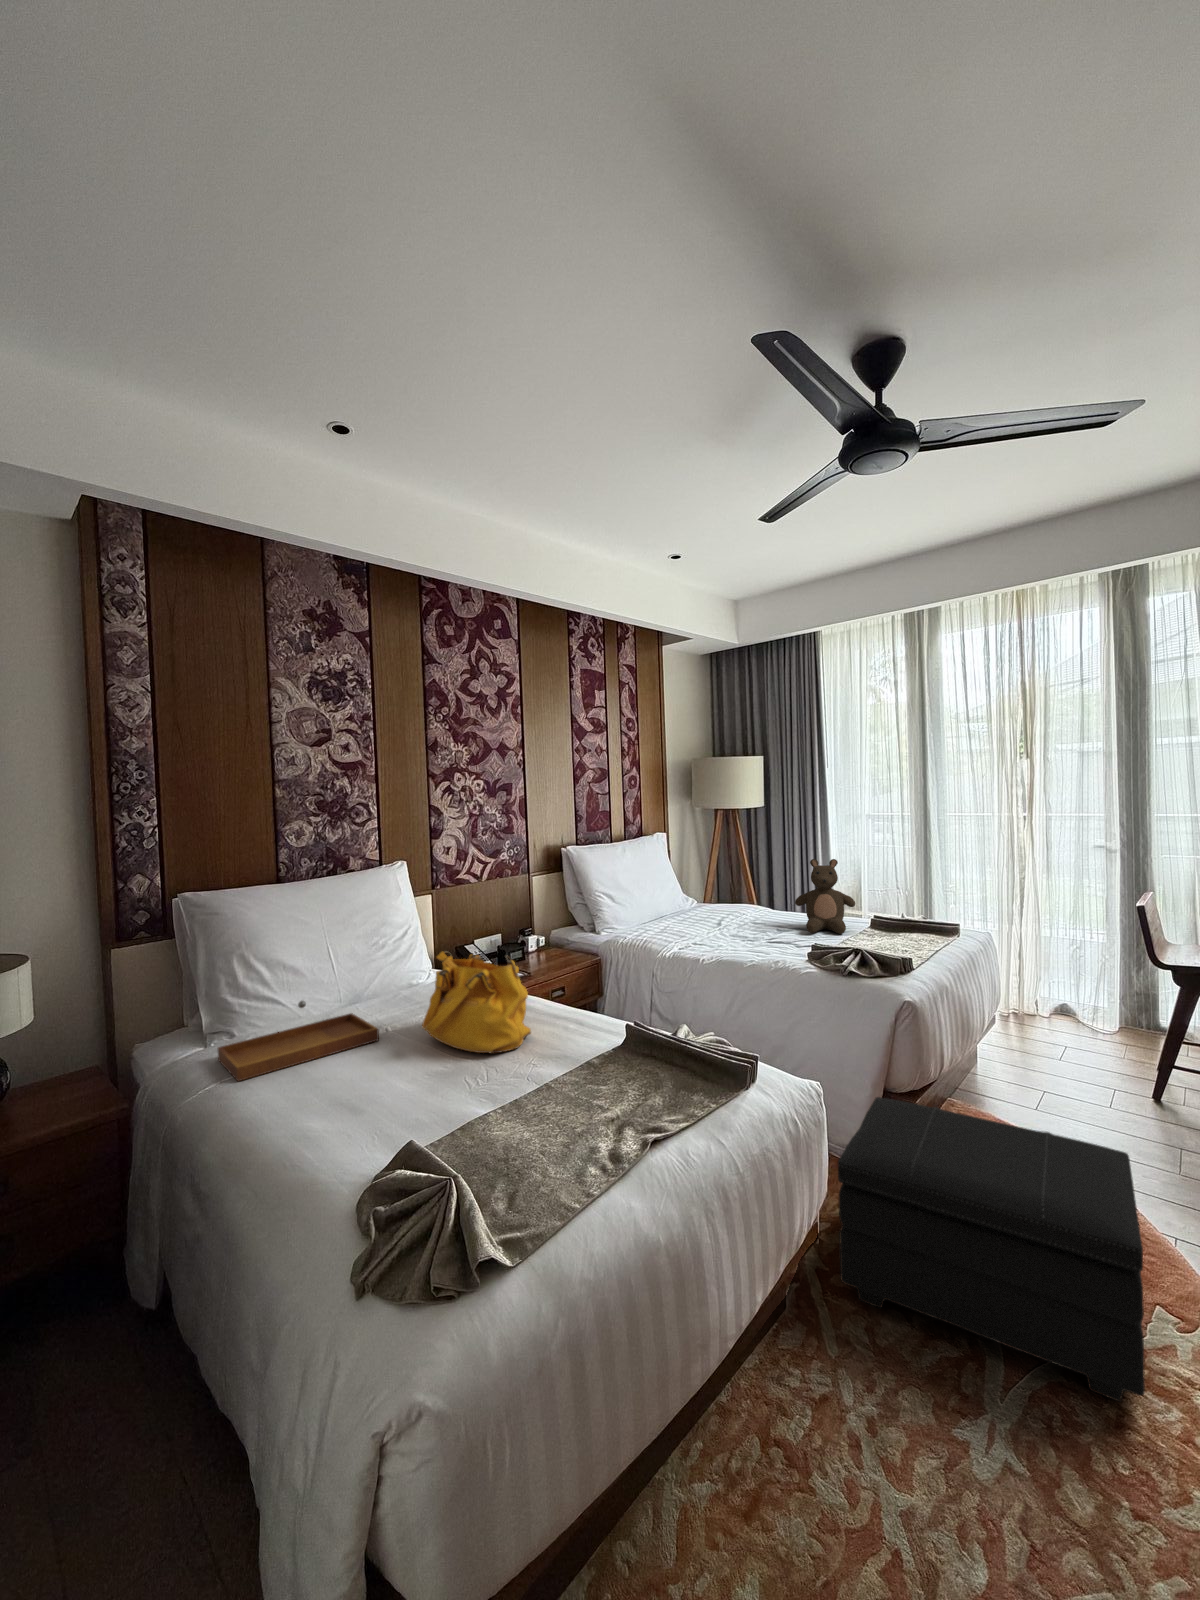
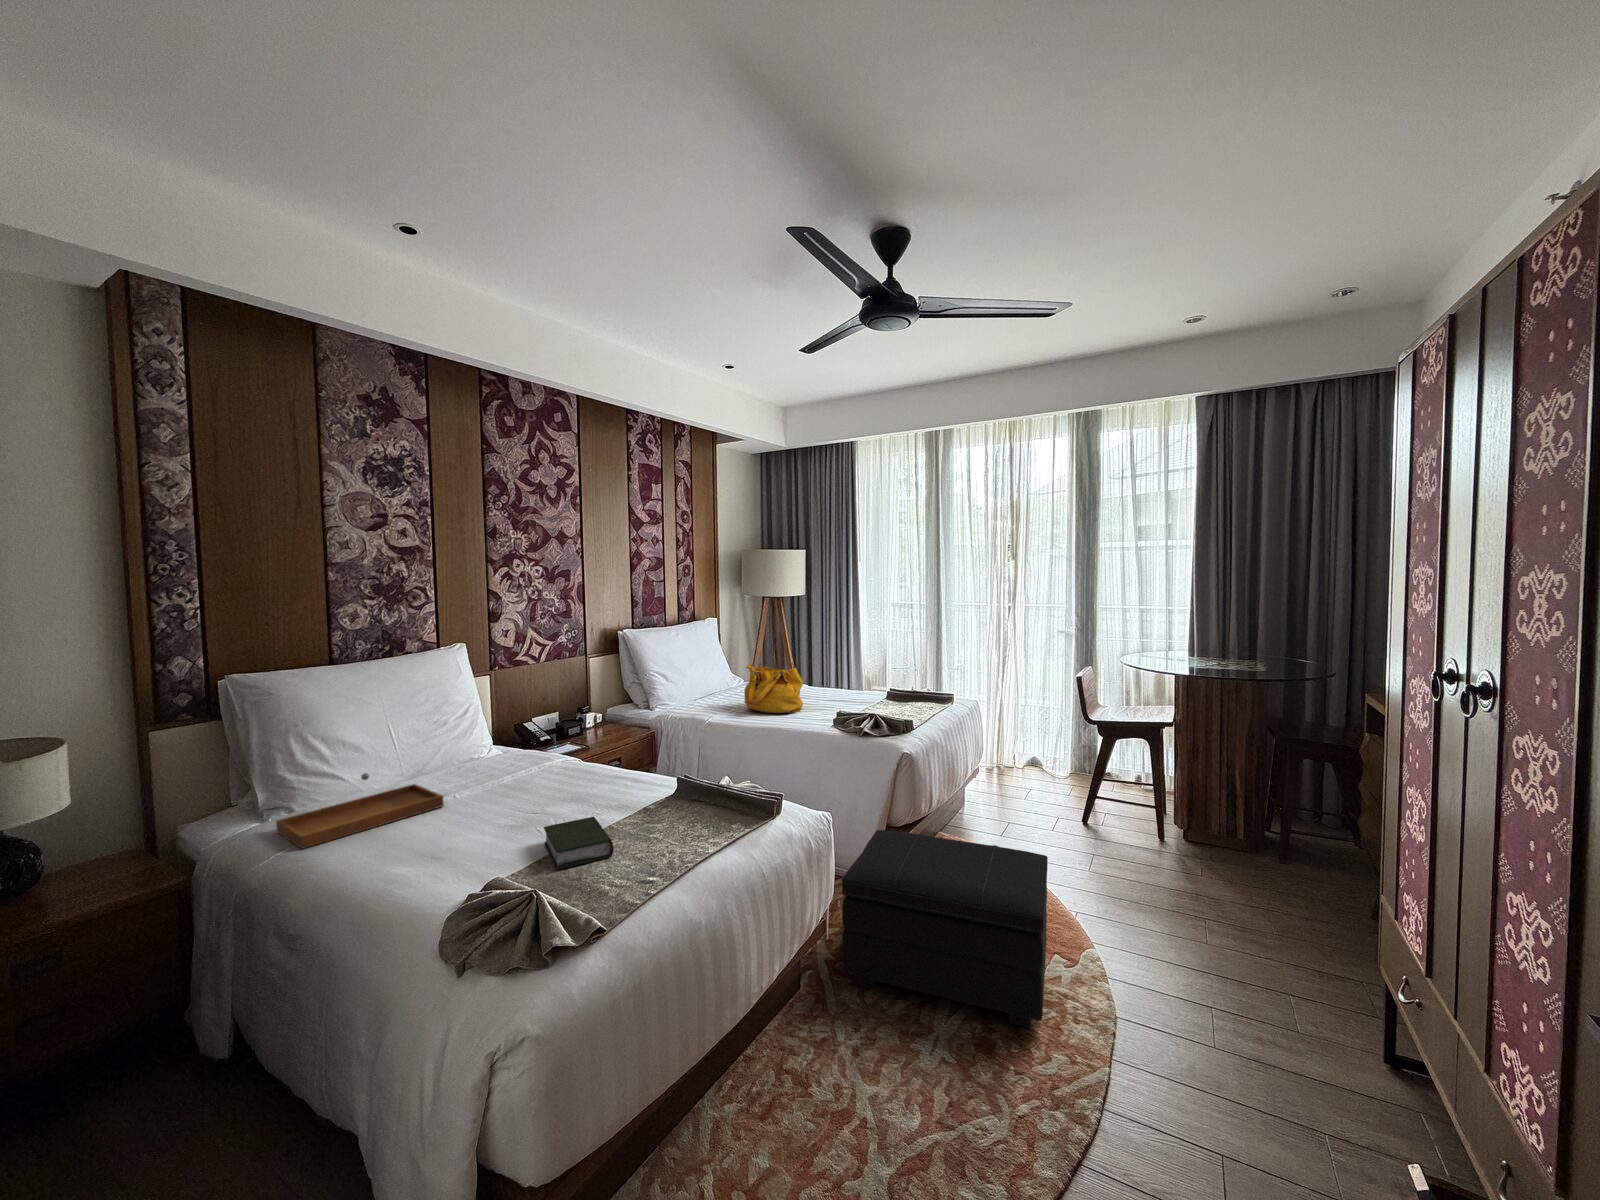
stuffed bear: present [795,859,855,934] -> none [825,640,873,703]
handbag: present [422,951,531,1053] -> present [744,663,803,713]
book: none [480,1065,558,1130] -> present [544,817,613,870]

